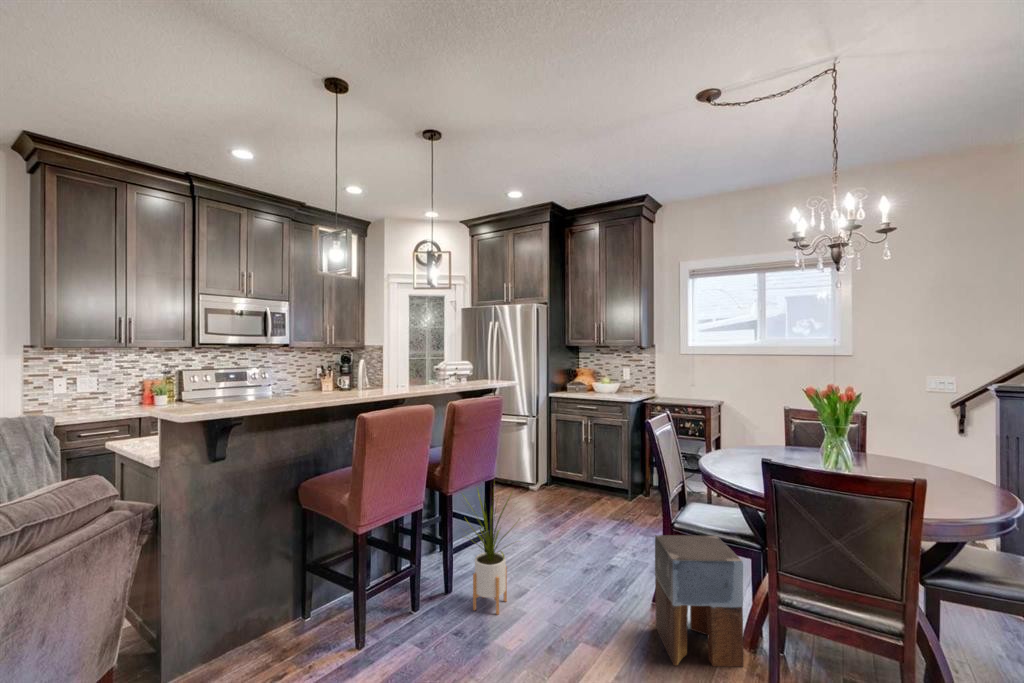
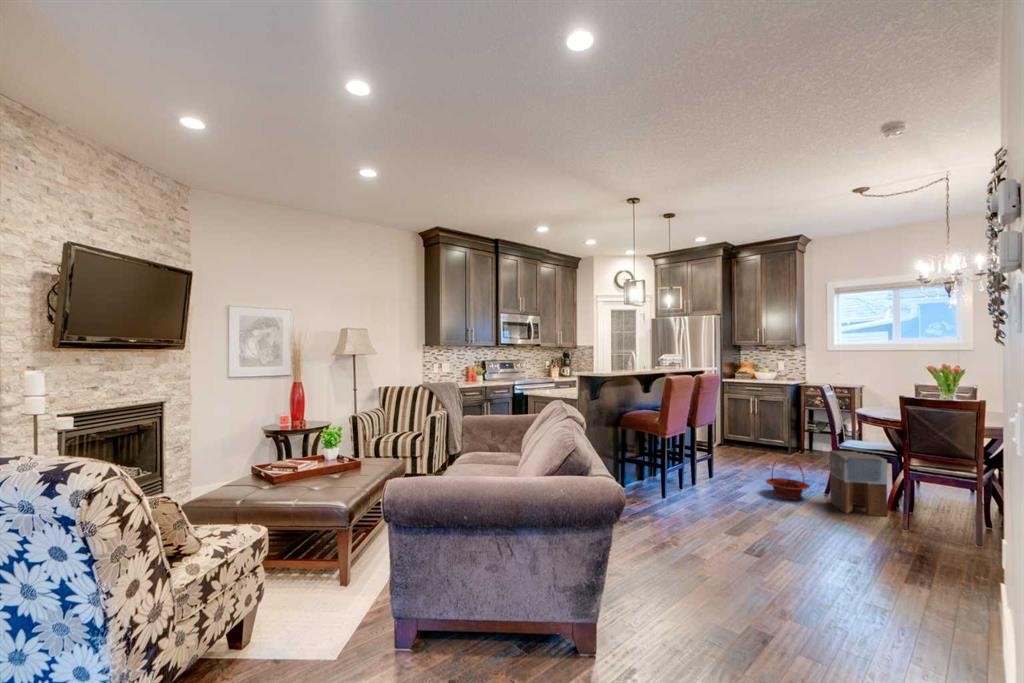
house plant: present [463,488,512,614] -> none [704,420,745,493]
basket: none [556,544,626,626] -> present [766,457,810,499]

